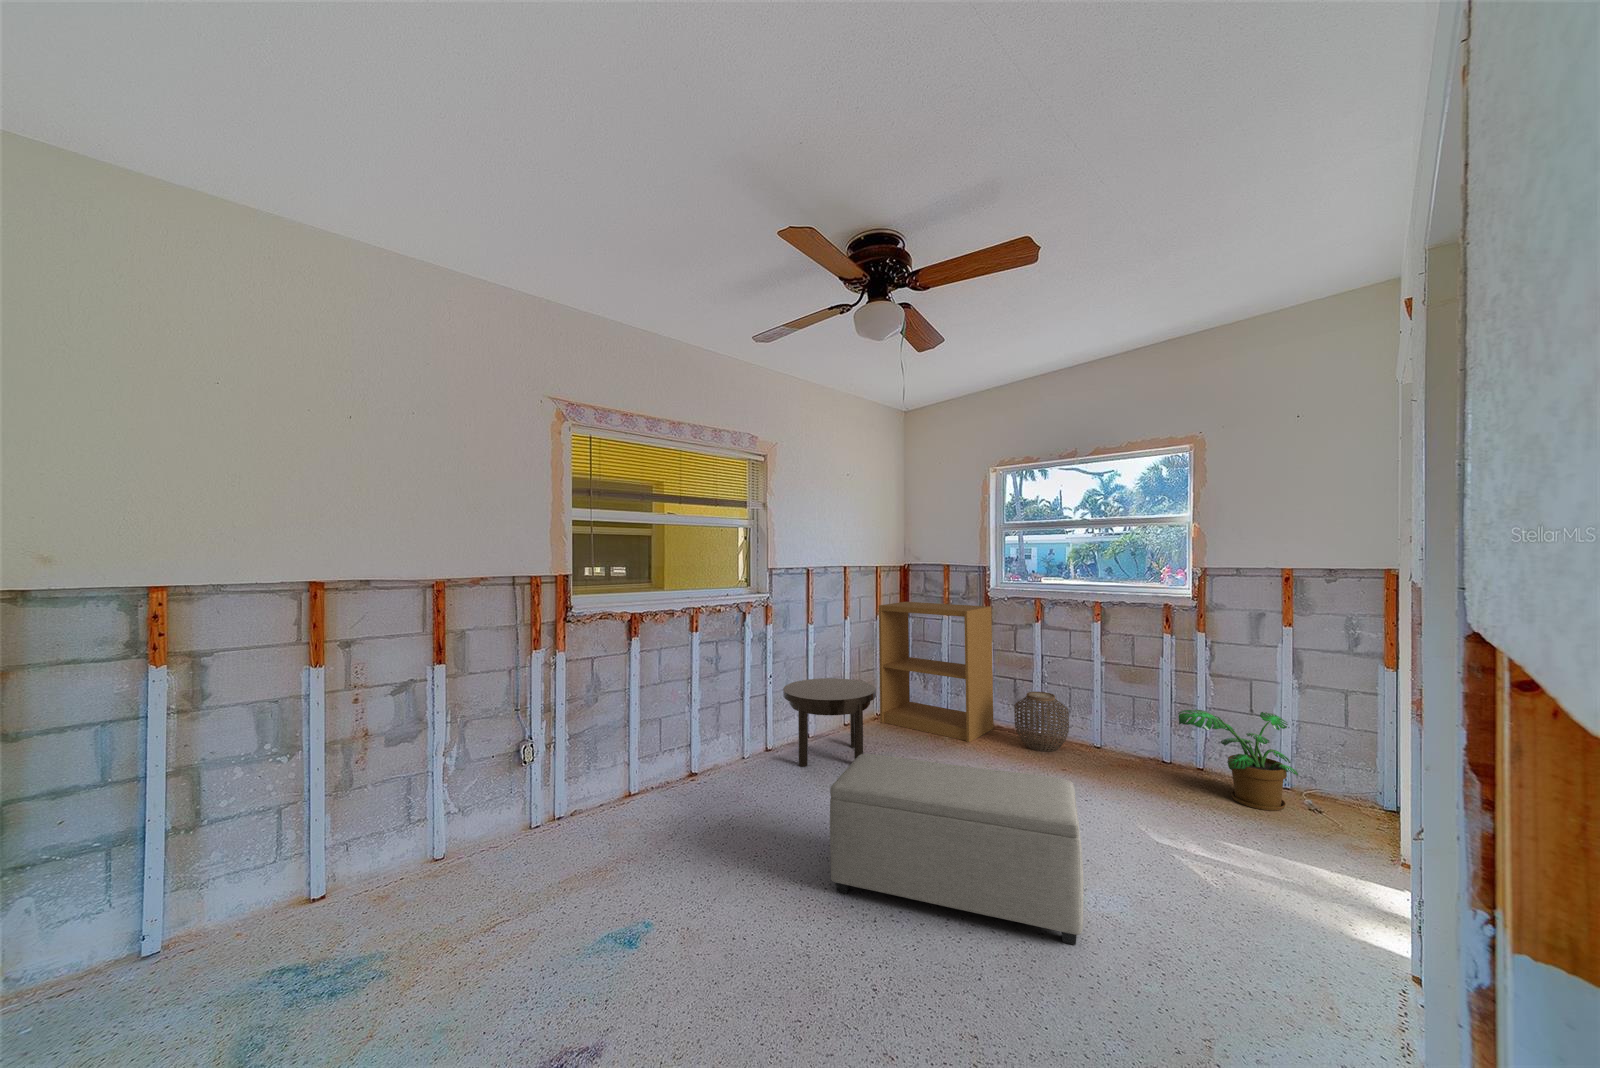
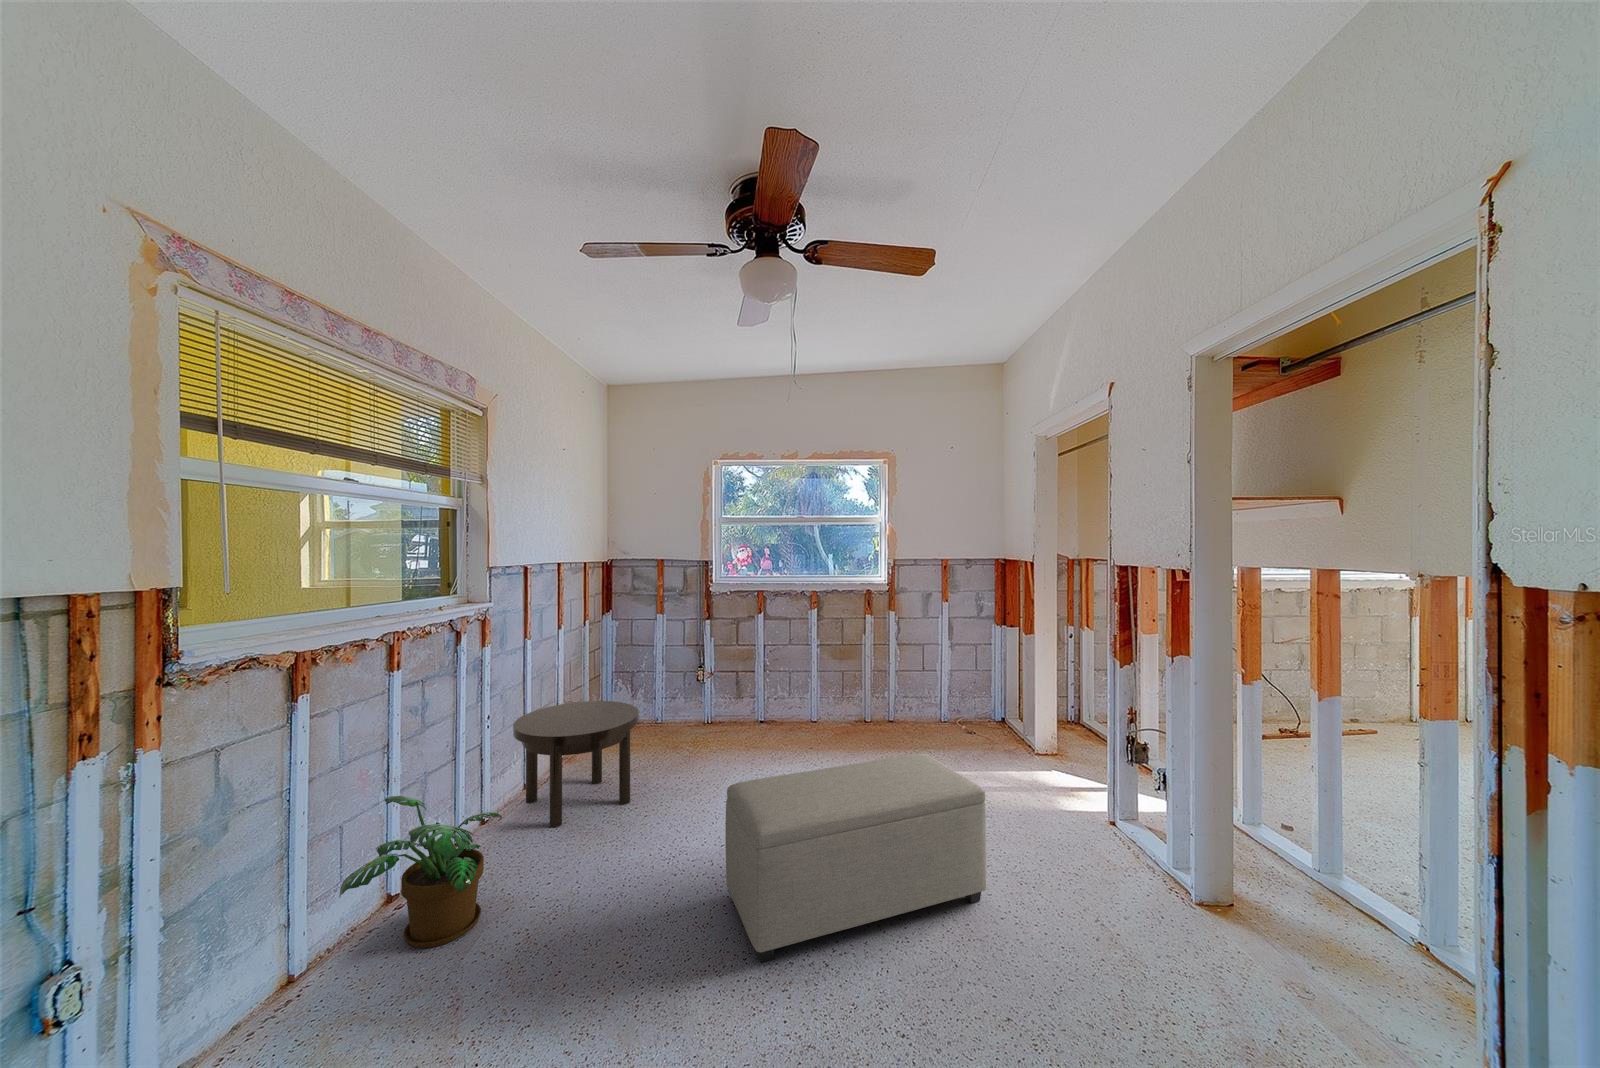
bookshelf: present [879,602,994,742] -> none [597,602,715,746]
woven basket: present [1014,692,1069,752] -> none [747,679,795,736]
potted plant: present [1178,709,1298,811] -> present [339,796,502,948]

